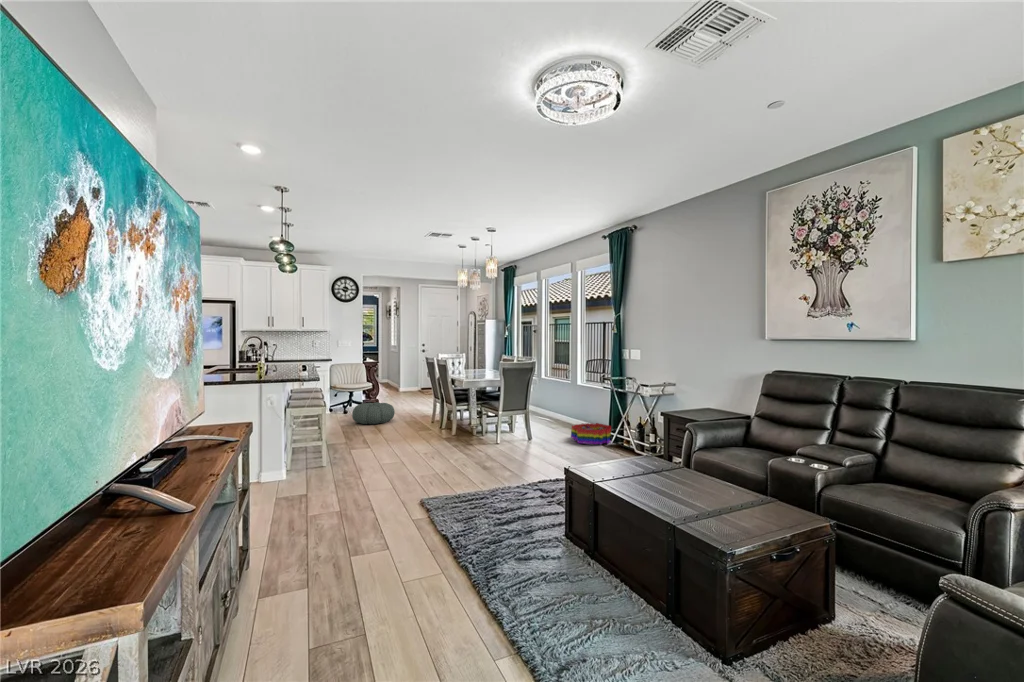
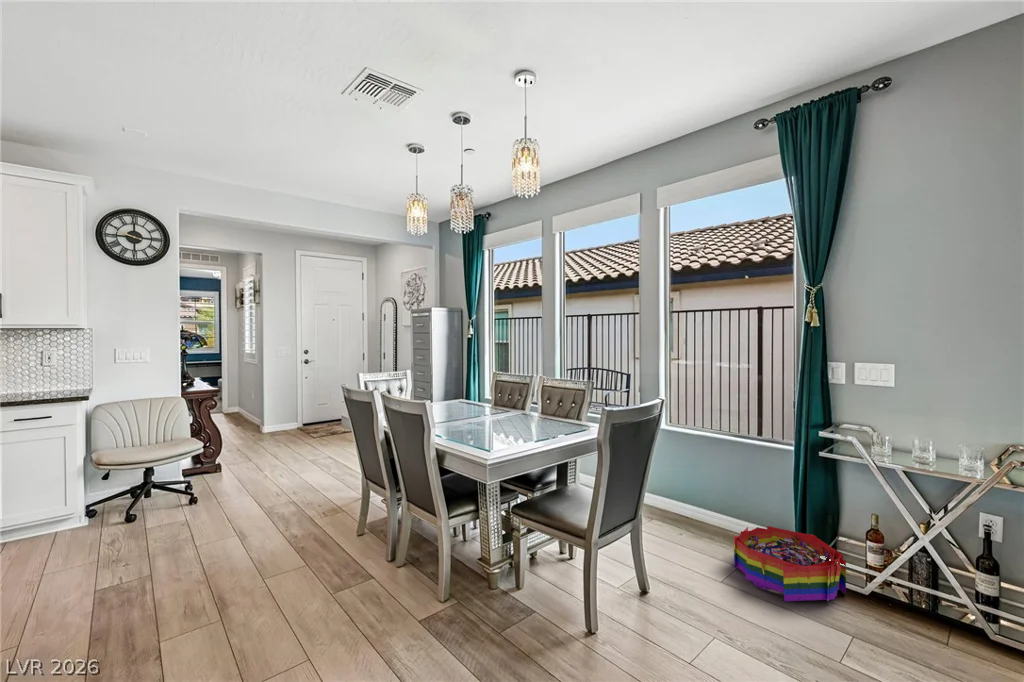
pouf: present [352,402,395,424] -> none [144,495,264,567]

